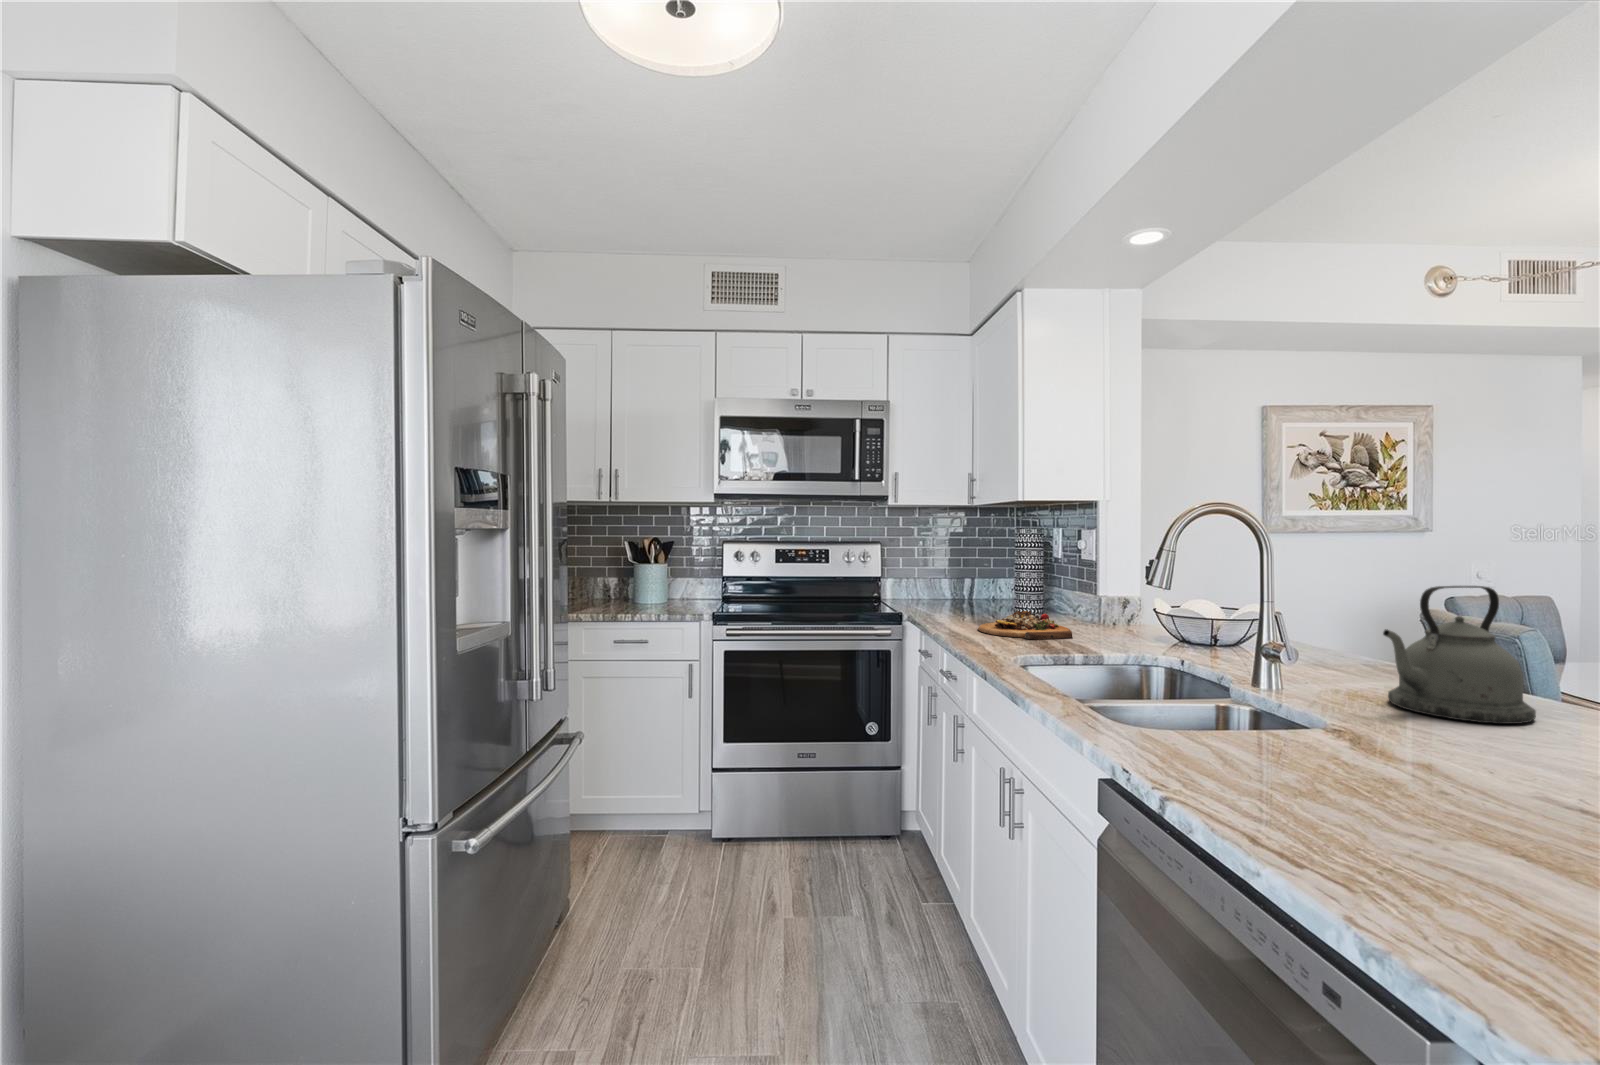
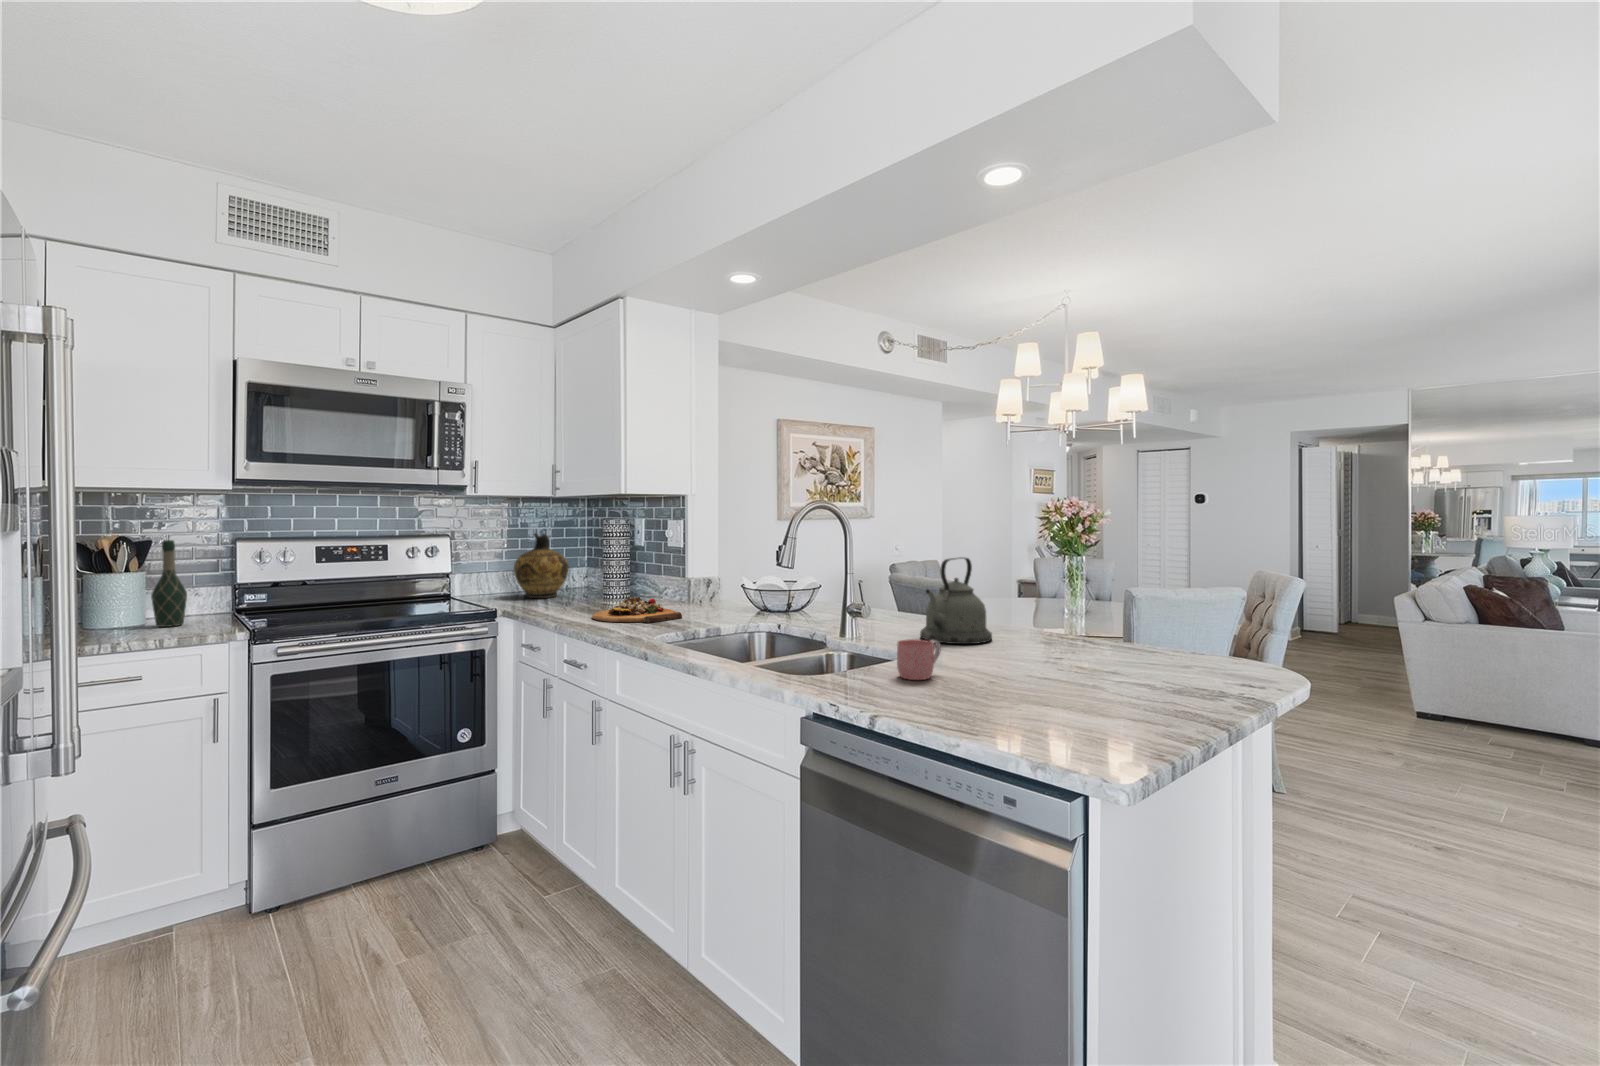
ceramic jug: none [933,541,985,605] -> present [514,533,569,598]
wine bottle: none [670,542,691,606] -> present [151,540,187,627]
mug: none [1276,697,1361,760] -> present [897,639,941,680]

